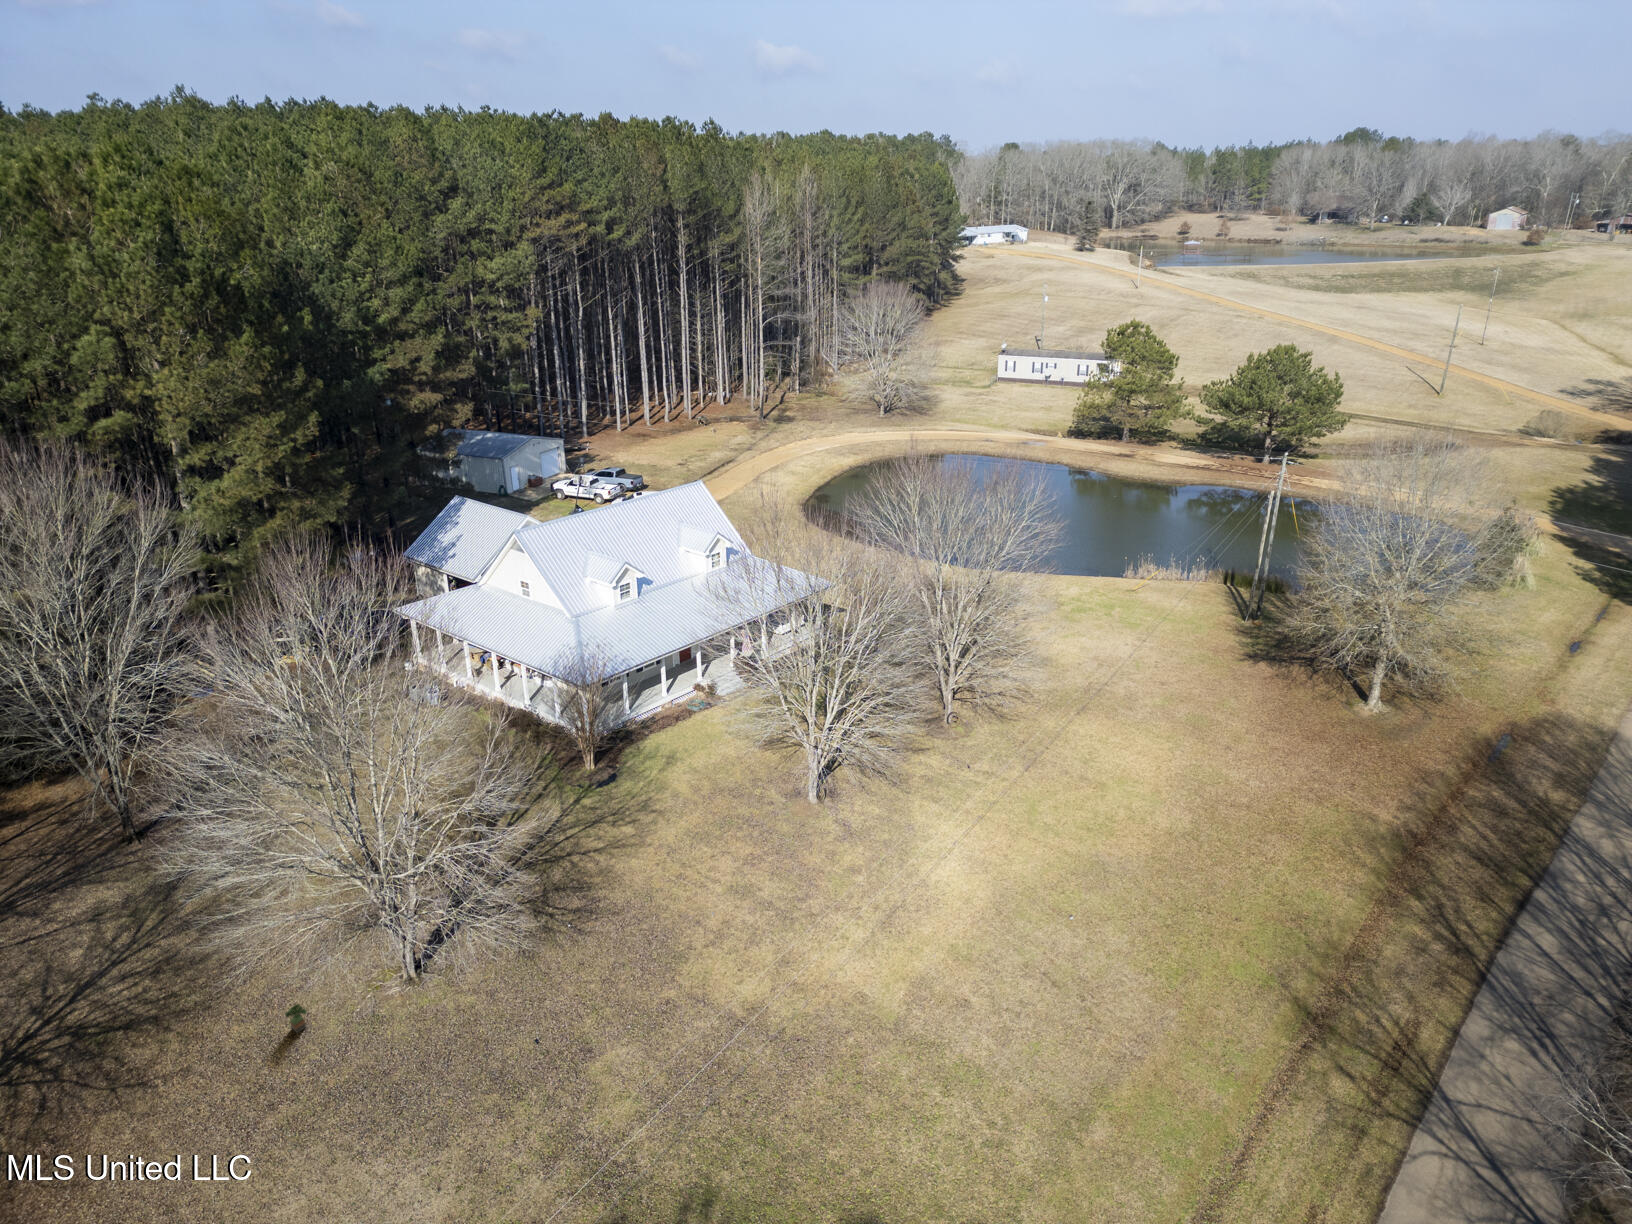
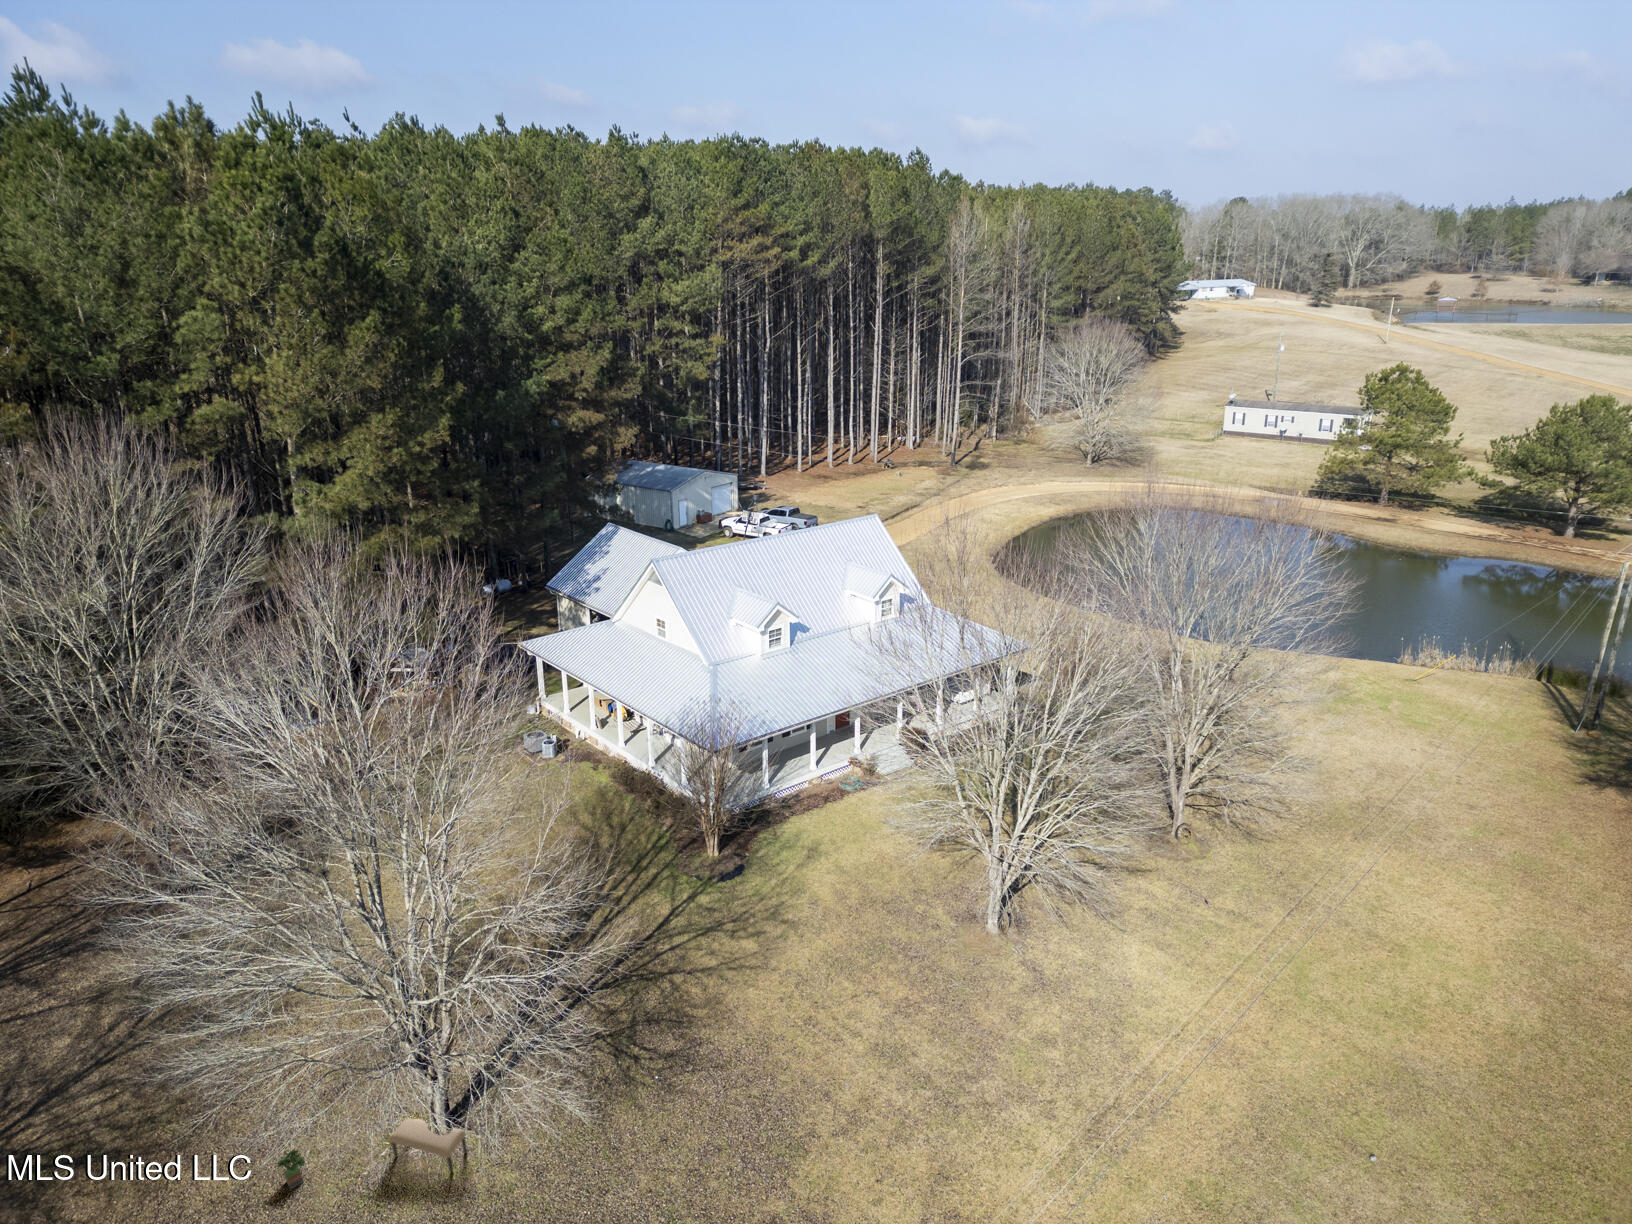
bench: none [371,972,432,1005] -> present [390,1118,467,1173]

